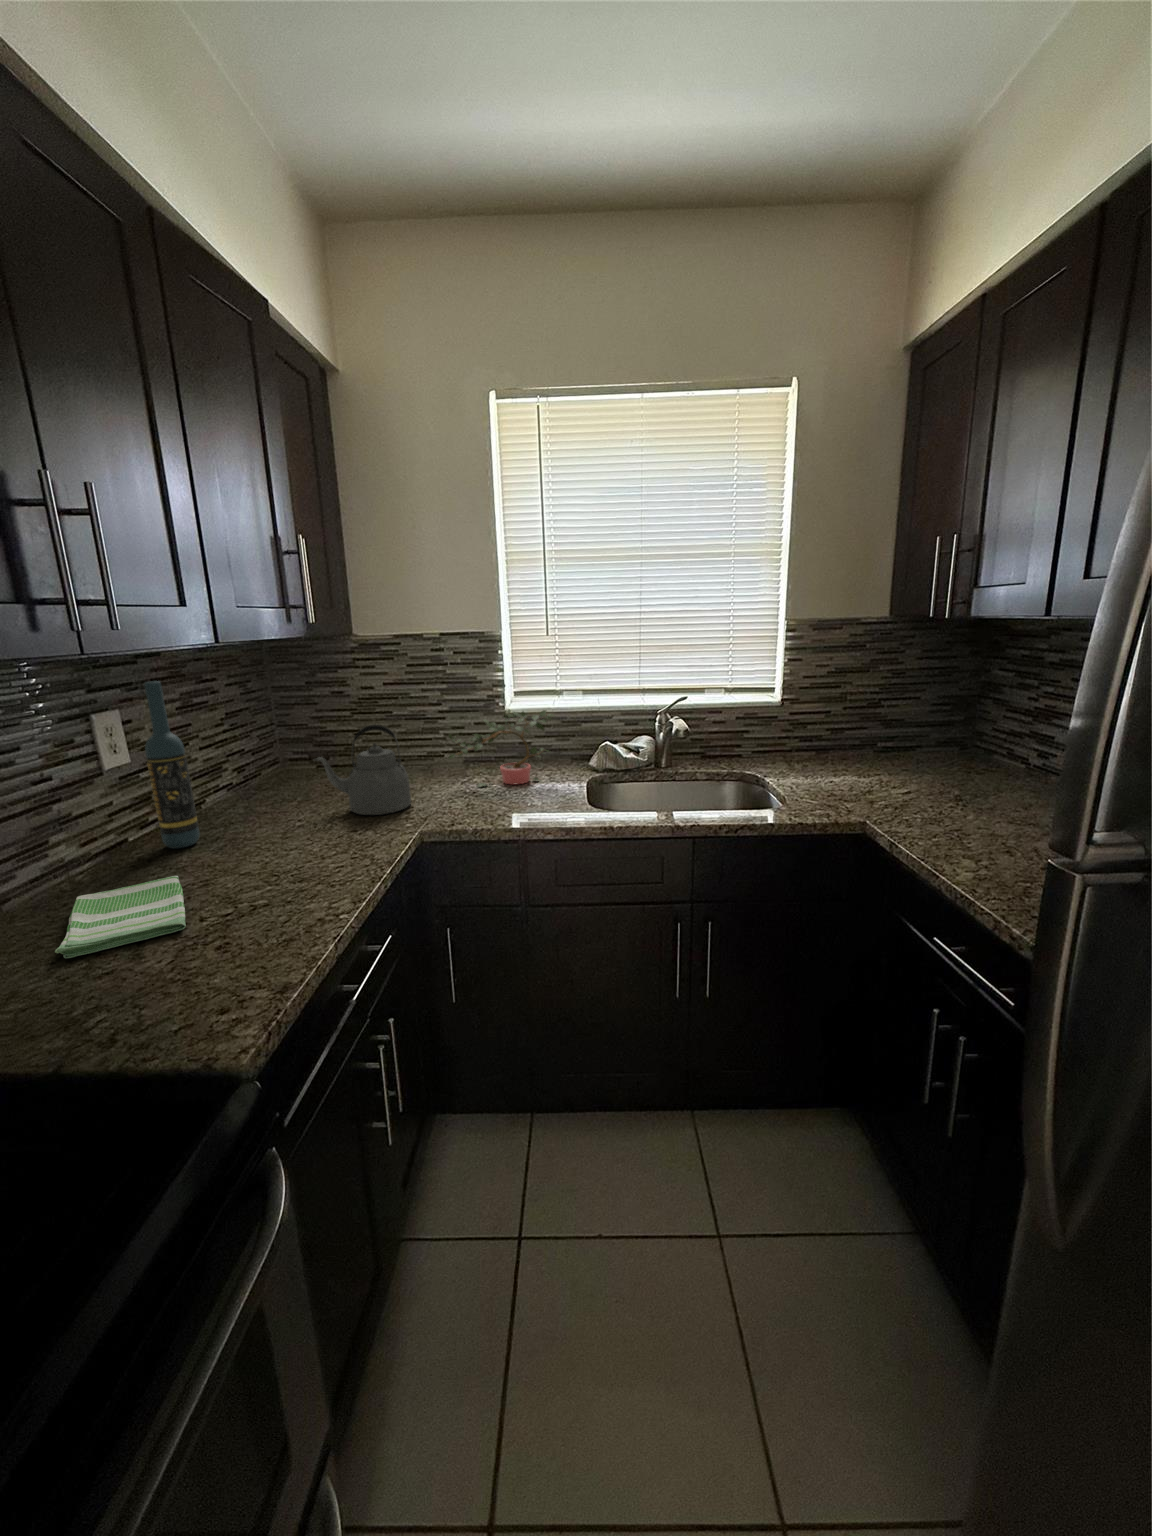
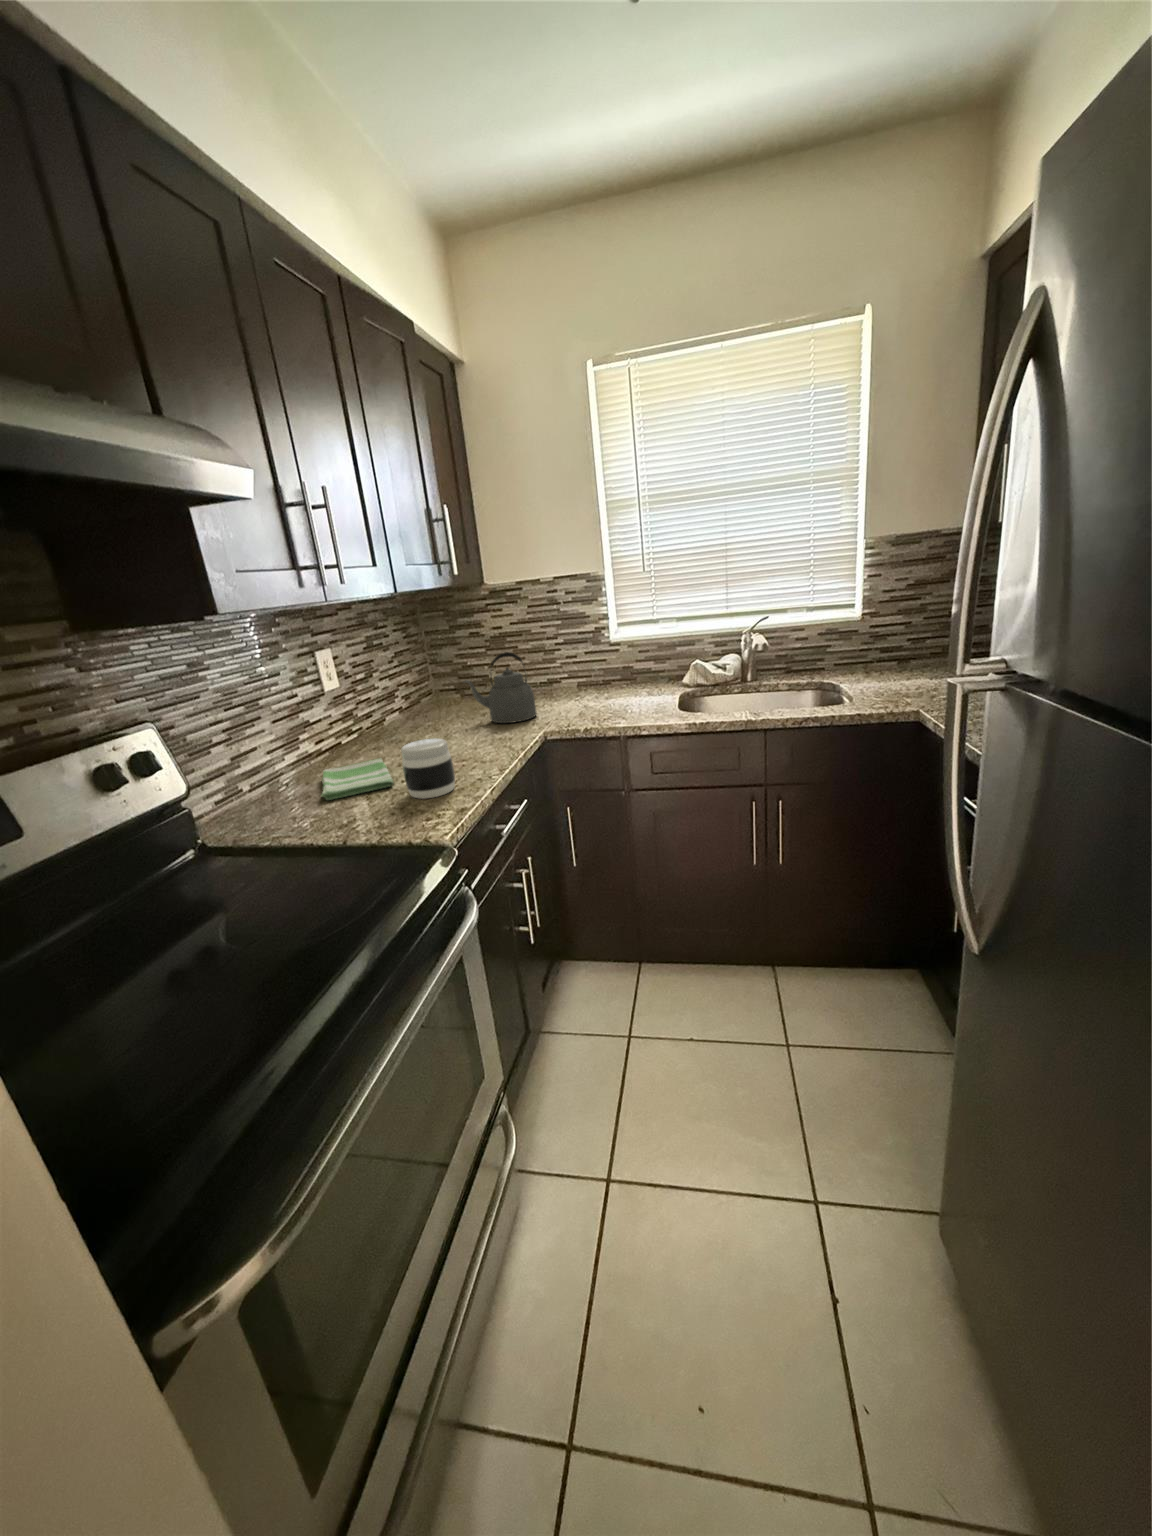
wine bottle: present [144,681,200,849] -> none [347,625,388,747]
potted plant: present [449,710,553,787] -> none [563,635,652,703]
jar: none [195,863,282,959] -> present [401,739,455,799]

